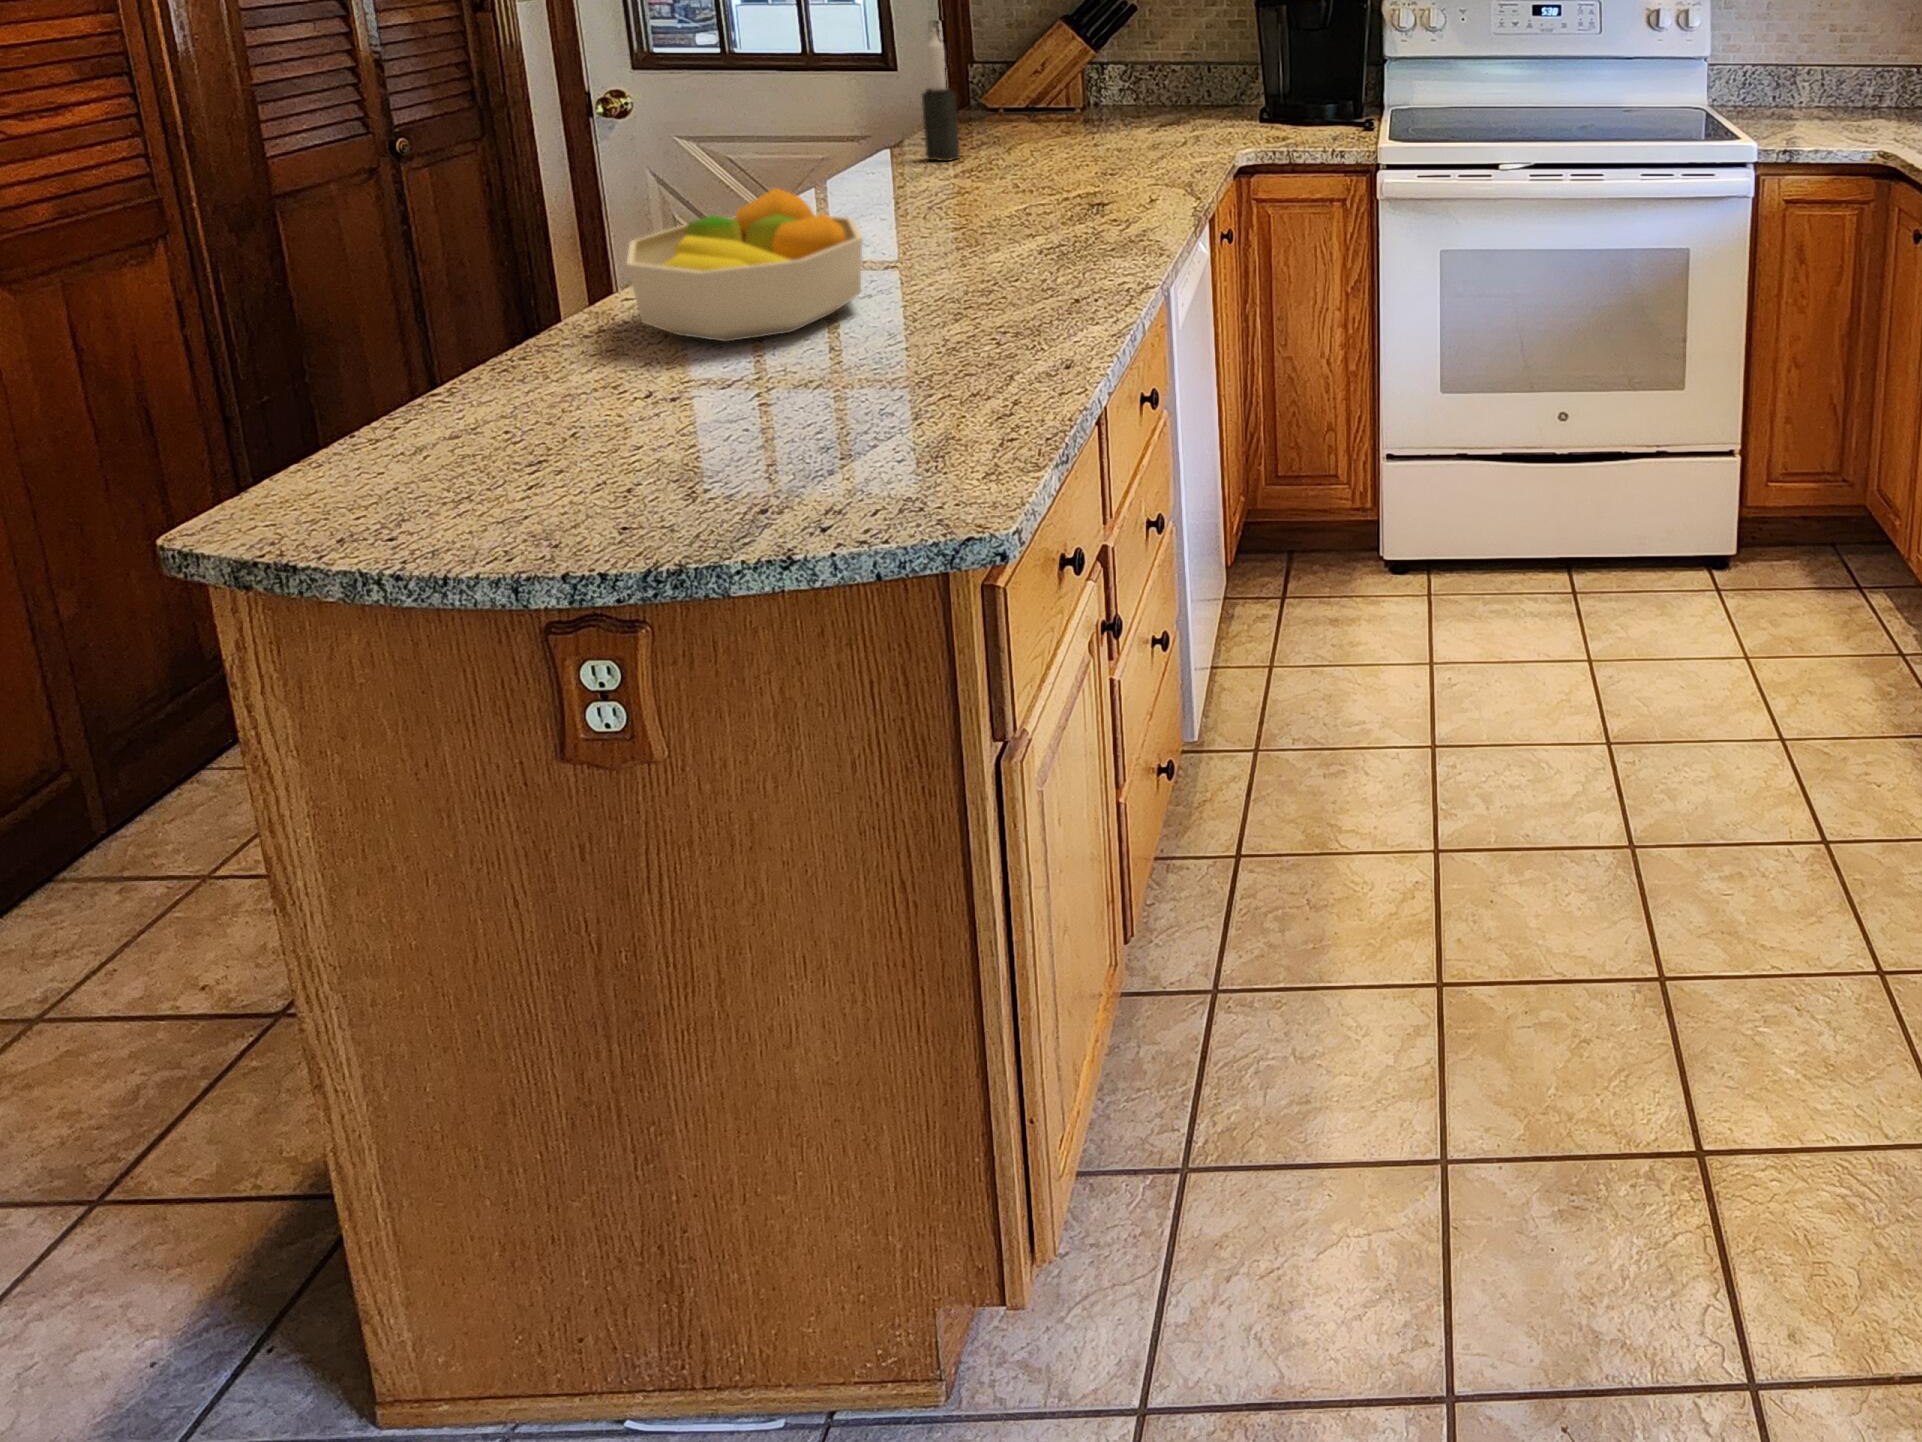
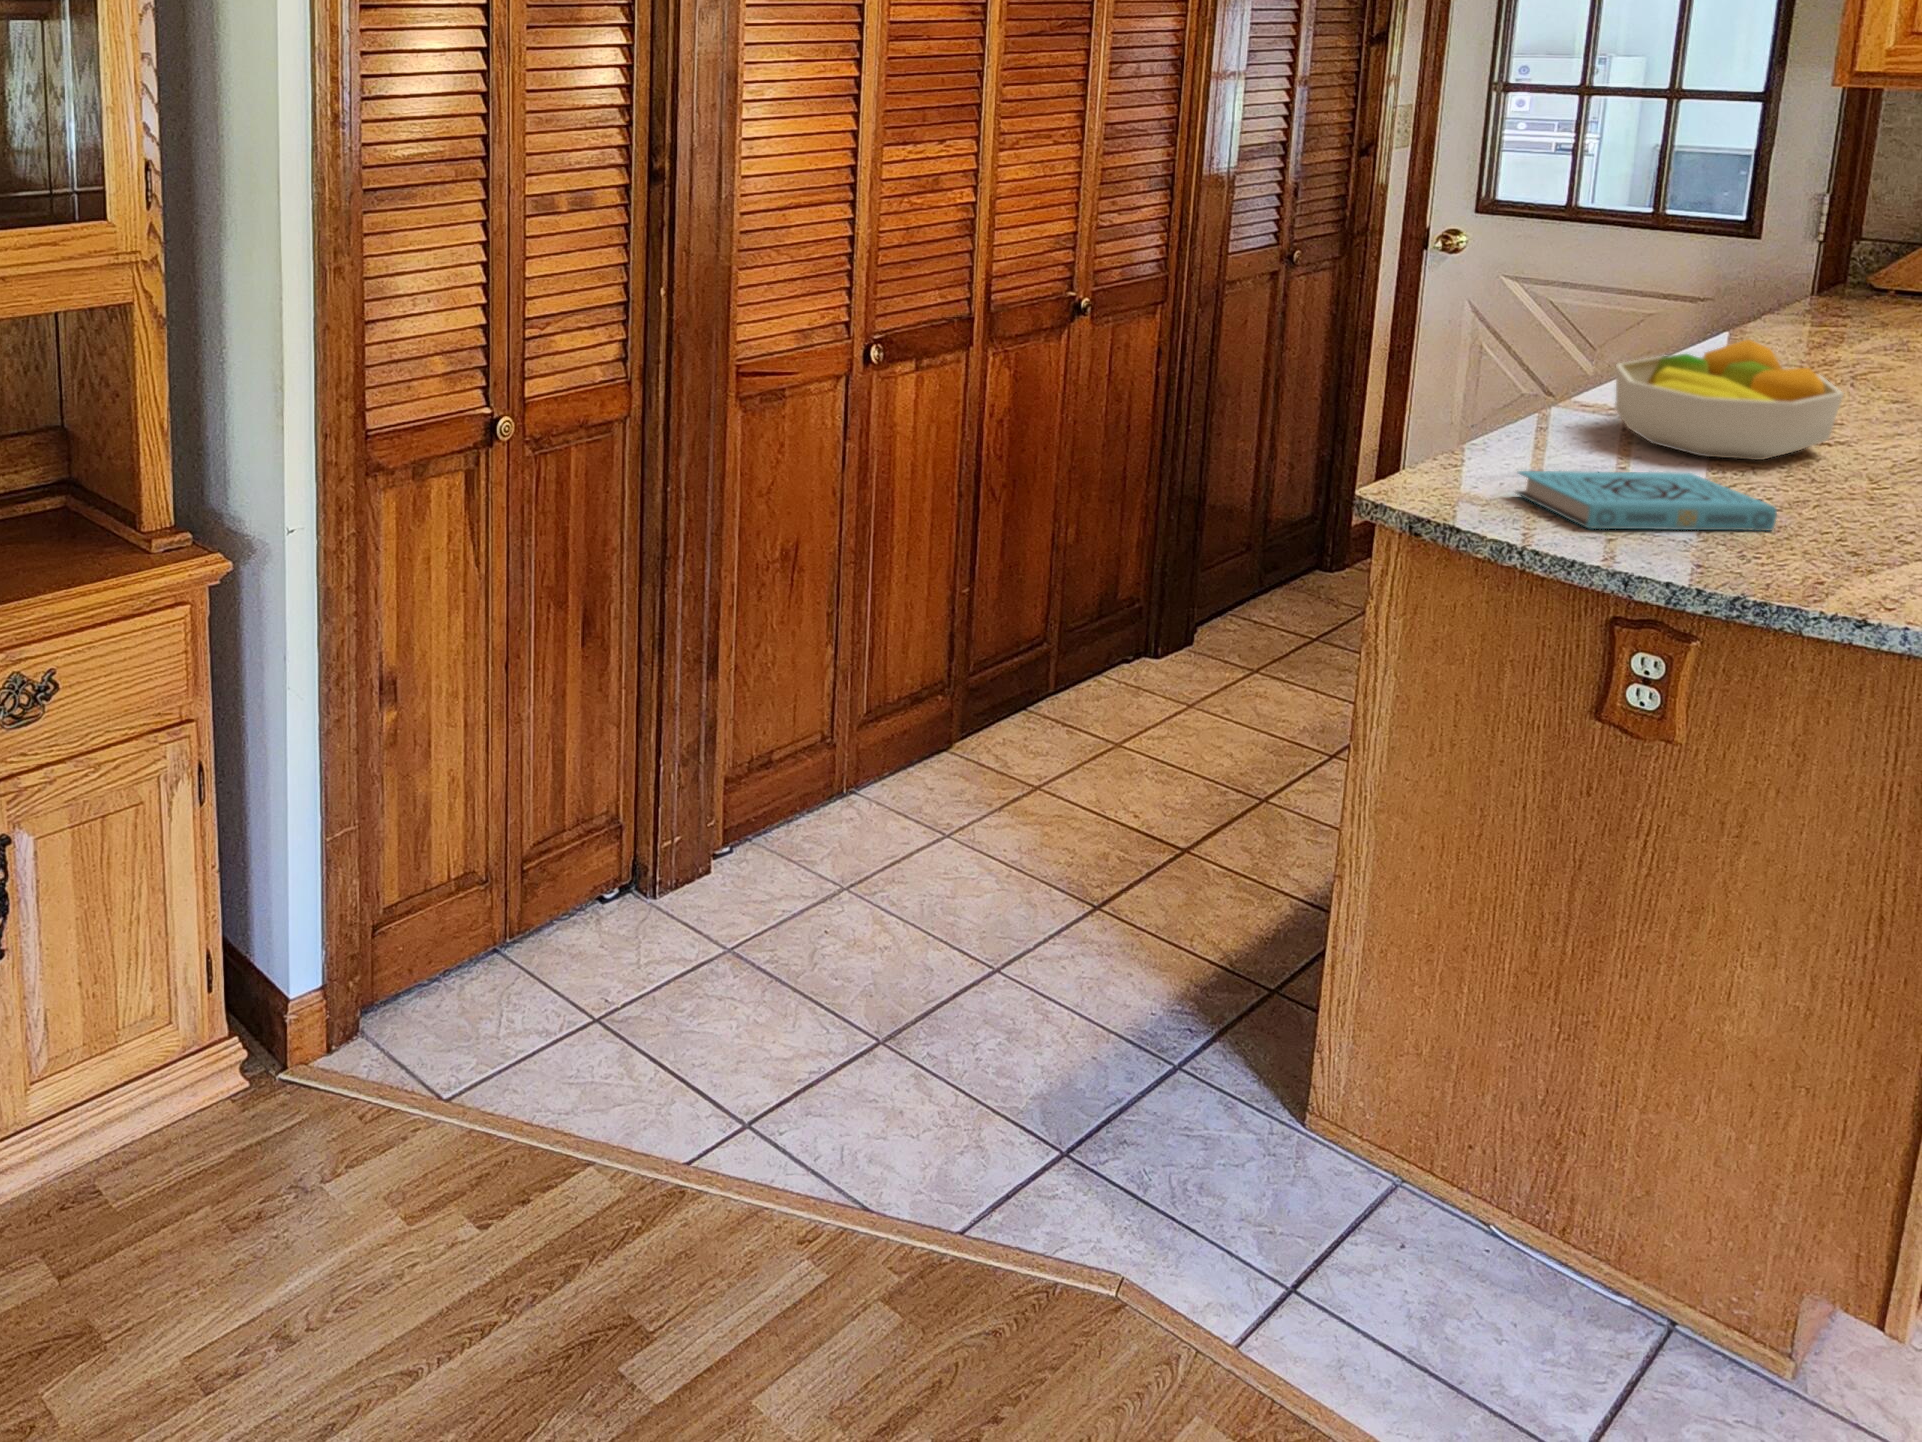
candle: present [922,29,960,161] -> none [1816,201,1867,331]
book: none [420,378,749,503] -> present [1516,471,1777,531]

